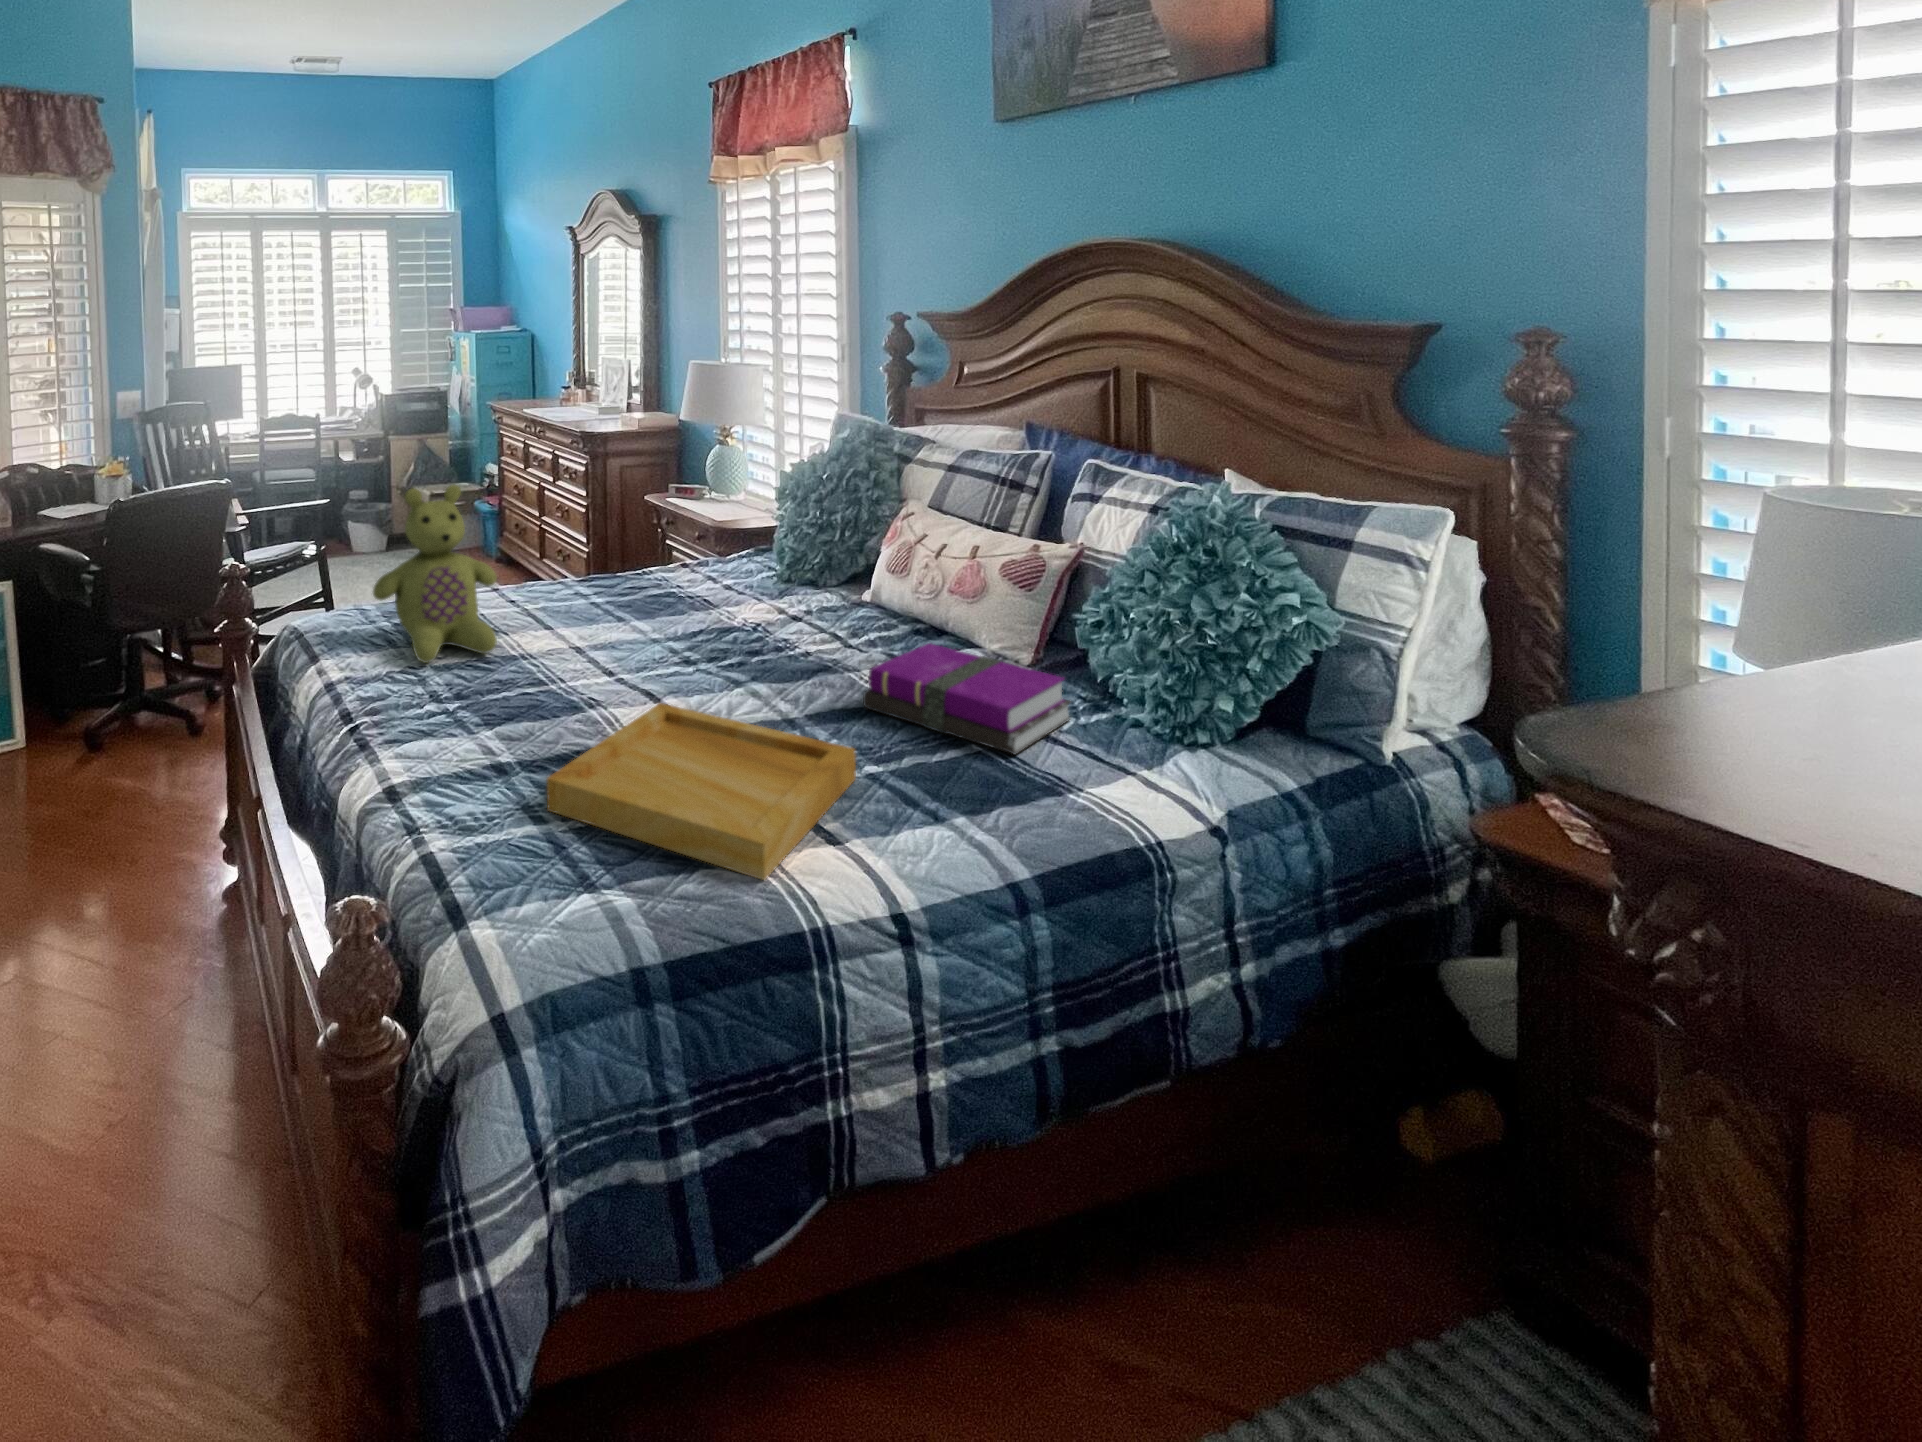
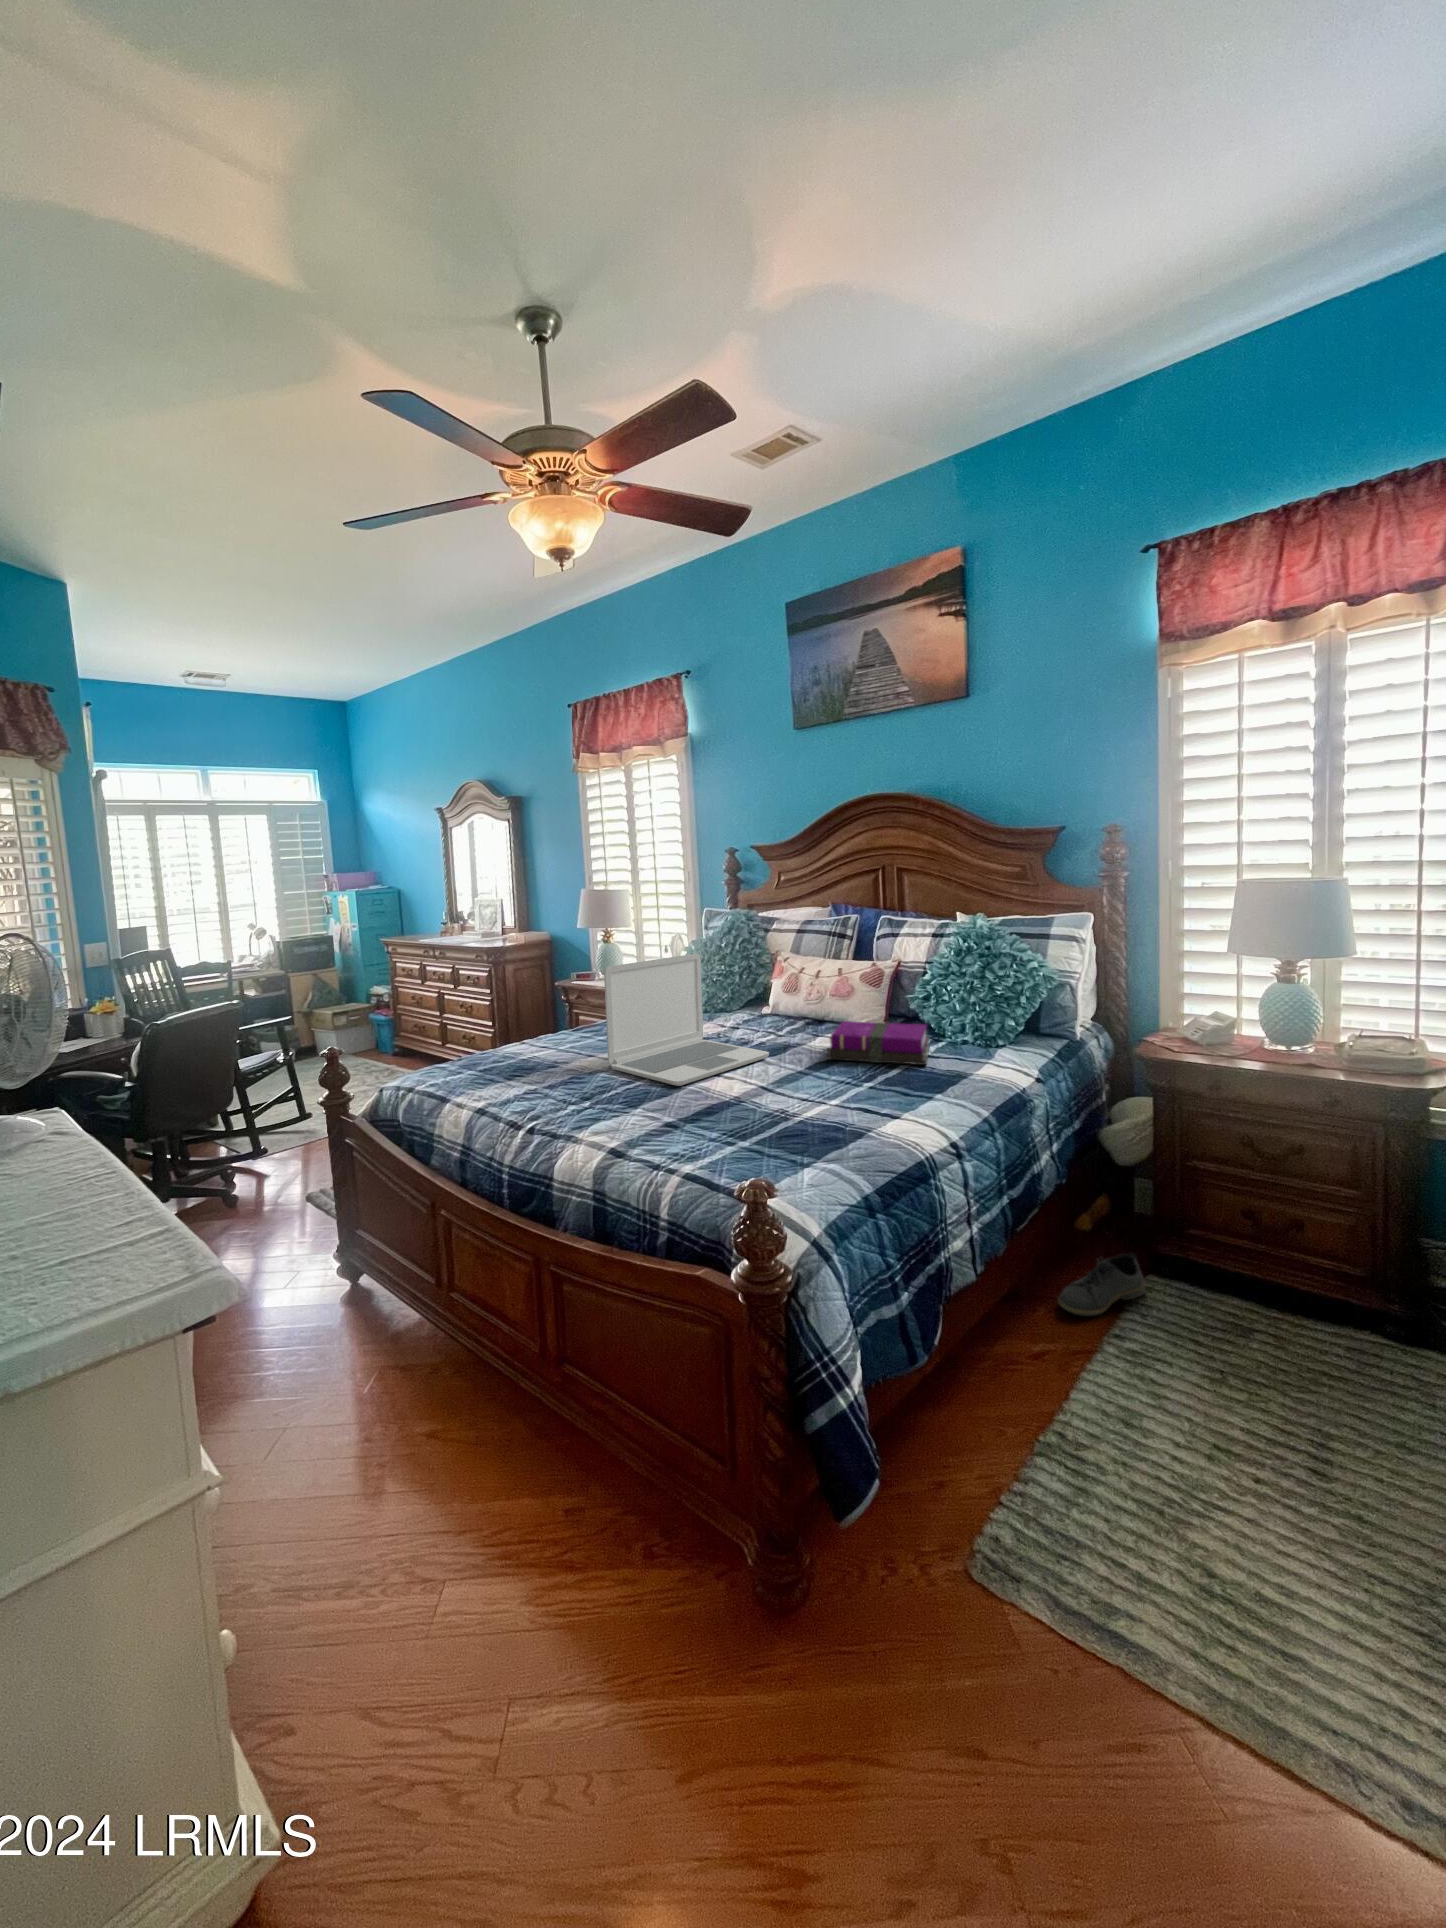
stuffed bear: present [373,485,497,663] -> none [467,953,570,1083]
laptop: none [541,503,780,710] -> present [604,953,769,1086]
tray: present [547,703,856,880] -> none [719,1070,886,1139]
shoe: none [1260,1221,1504,1342] -> present [1058,1253,1145,1316]

